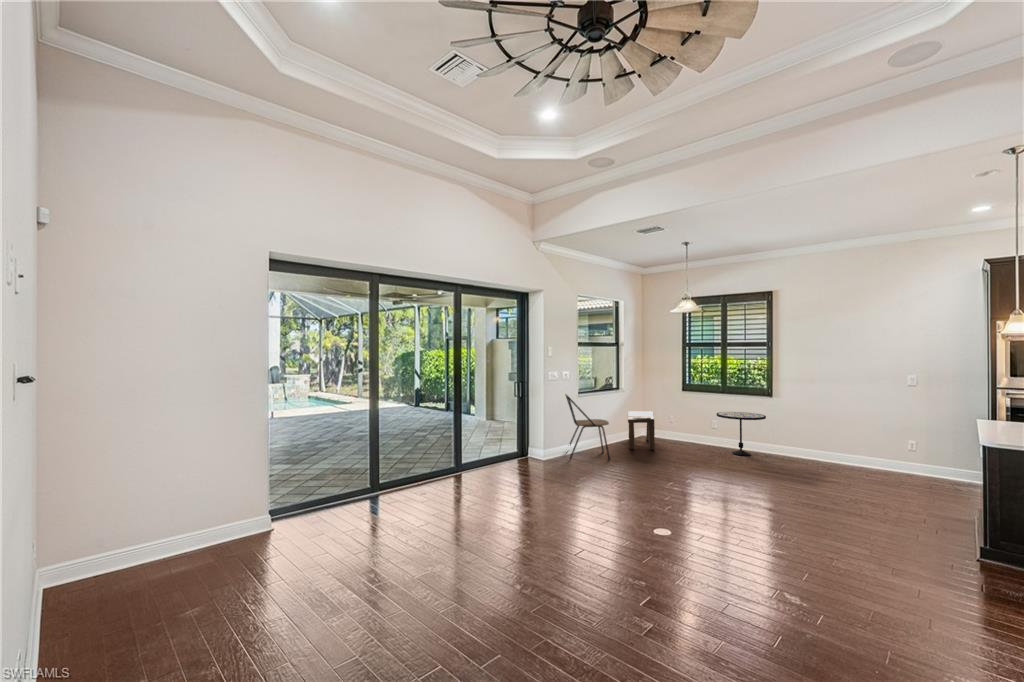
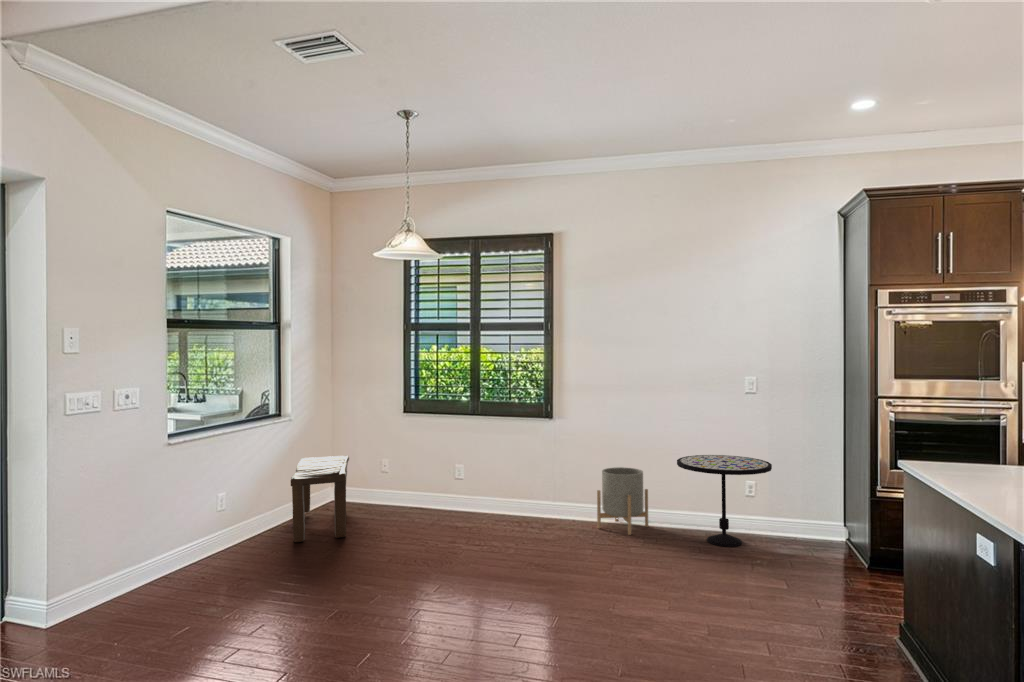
dining chair: present [565,394,610,459] -> none [123,436,237,600]
side table: present [717,412,766,456] -> present [677,455,772,547]
planter: none [800,428,836,467] -> present [597,467,648,535]

